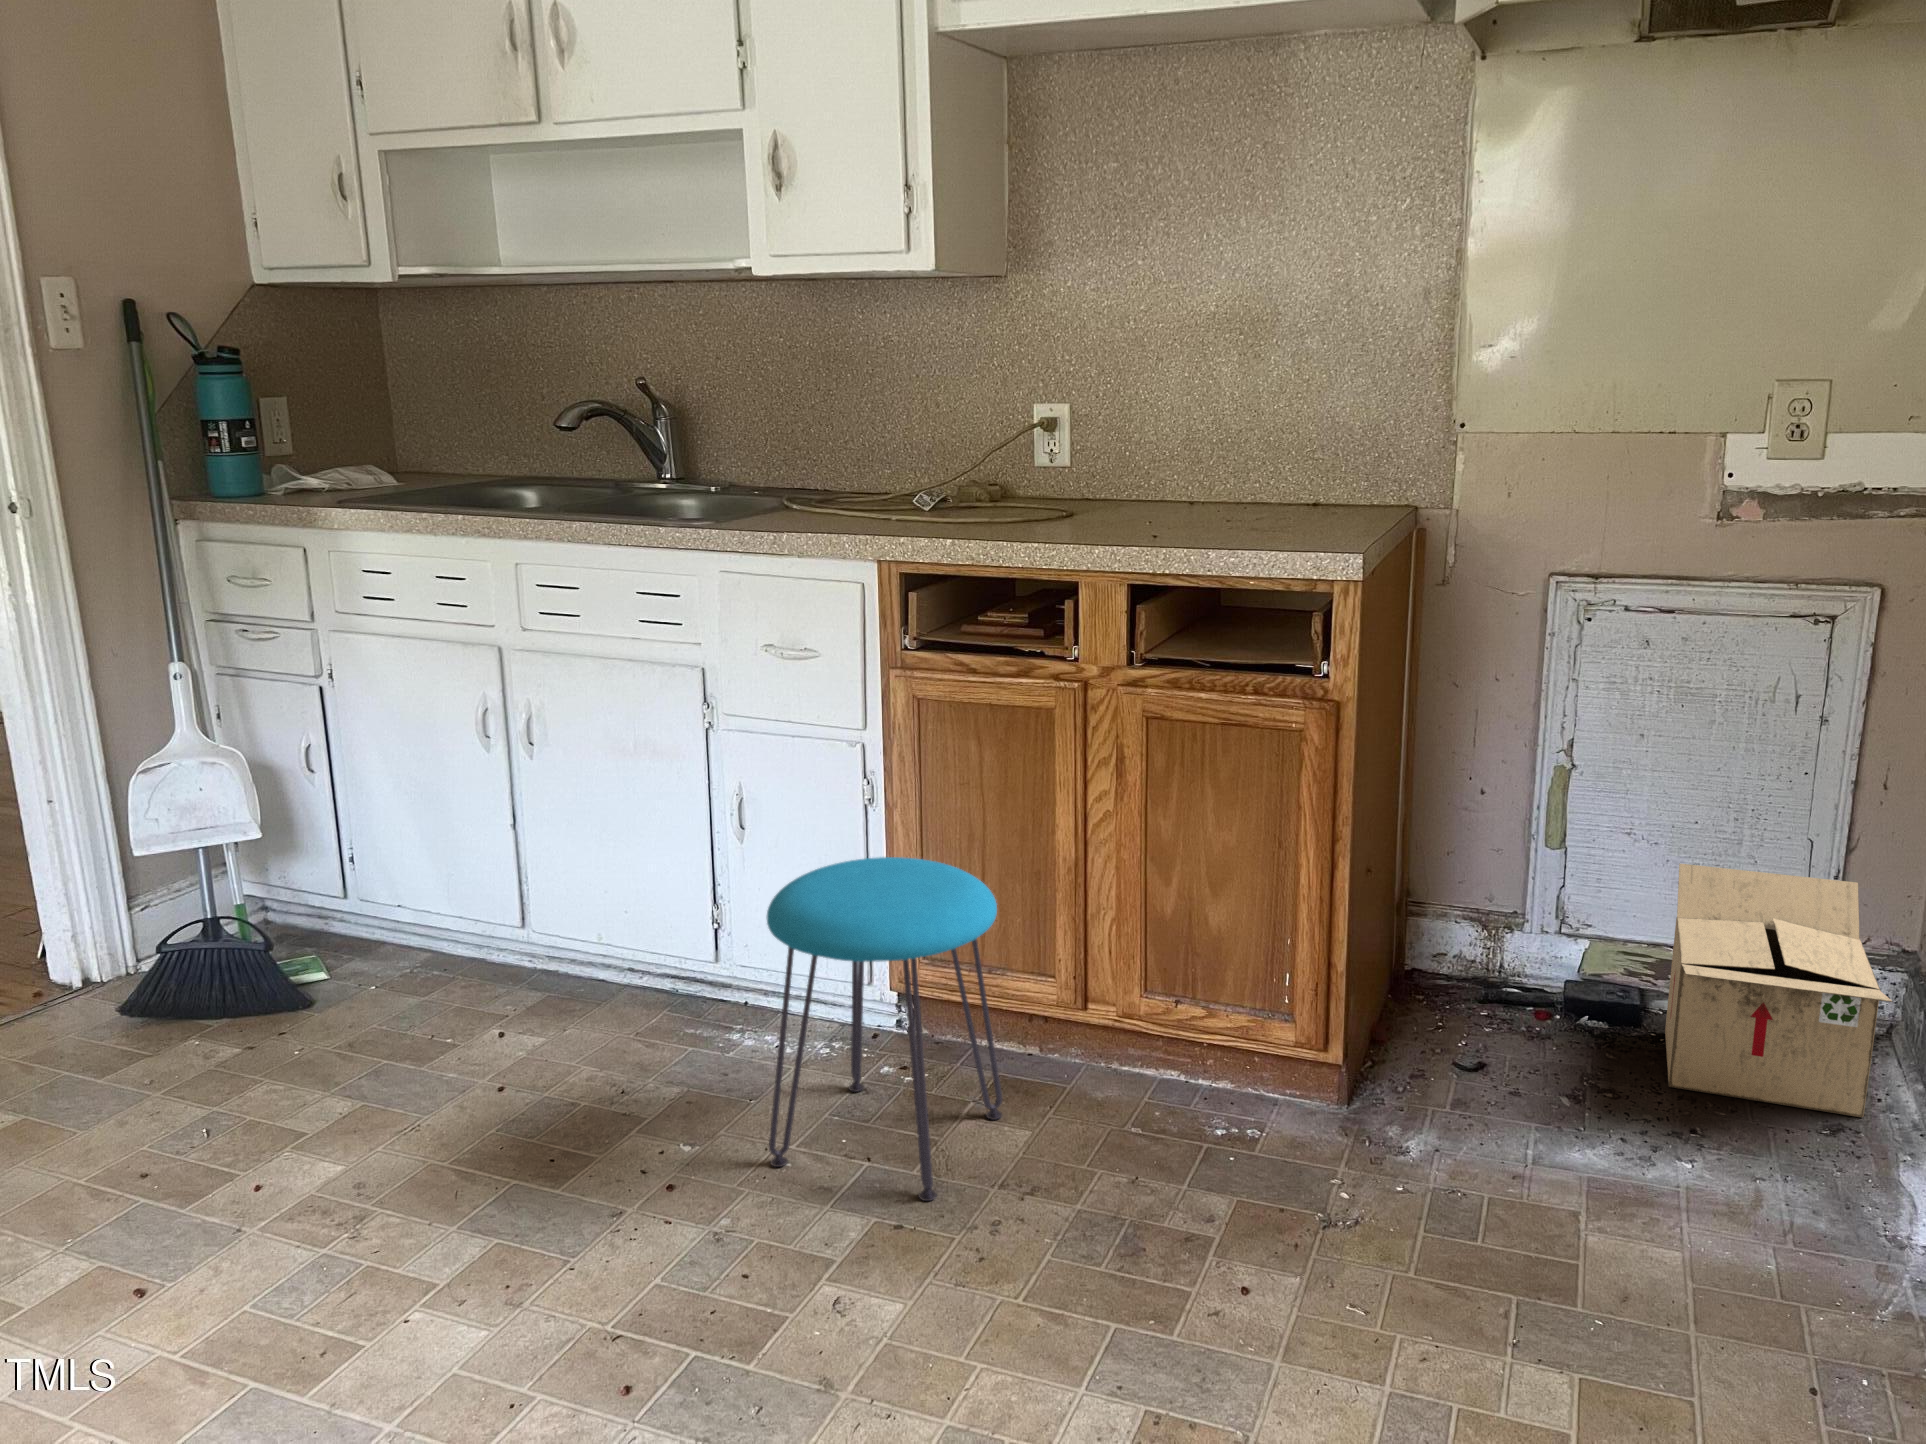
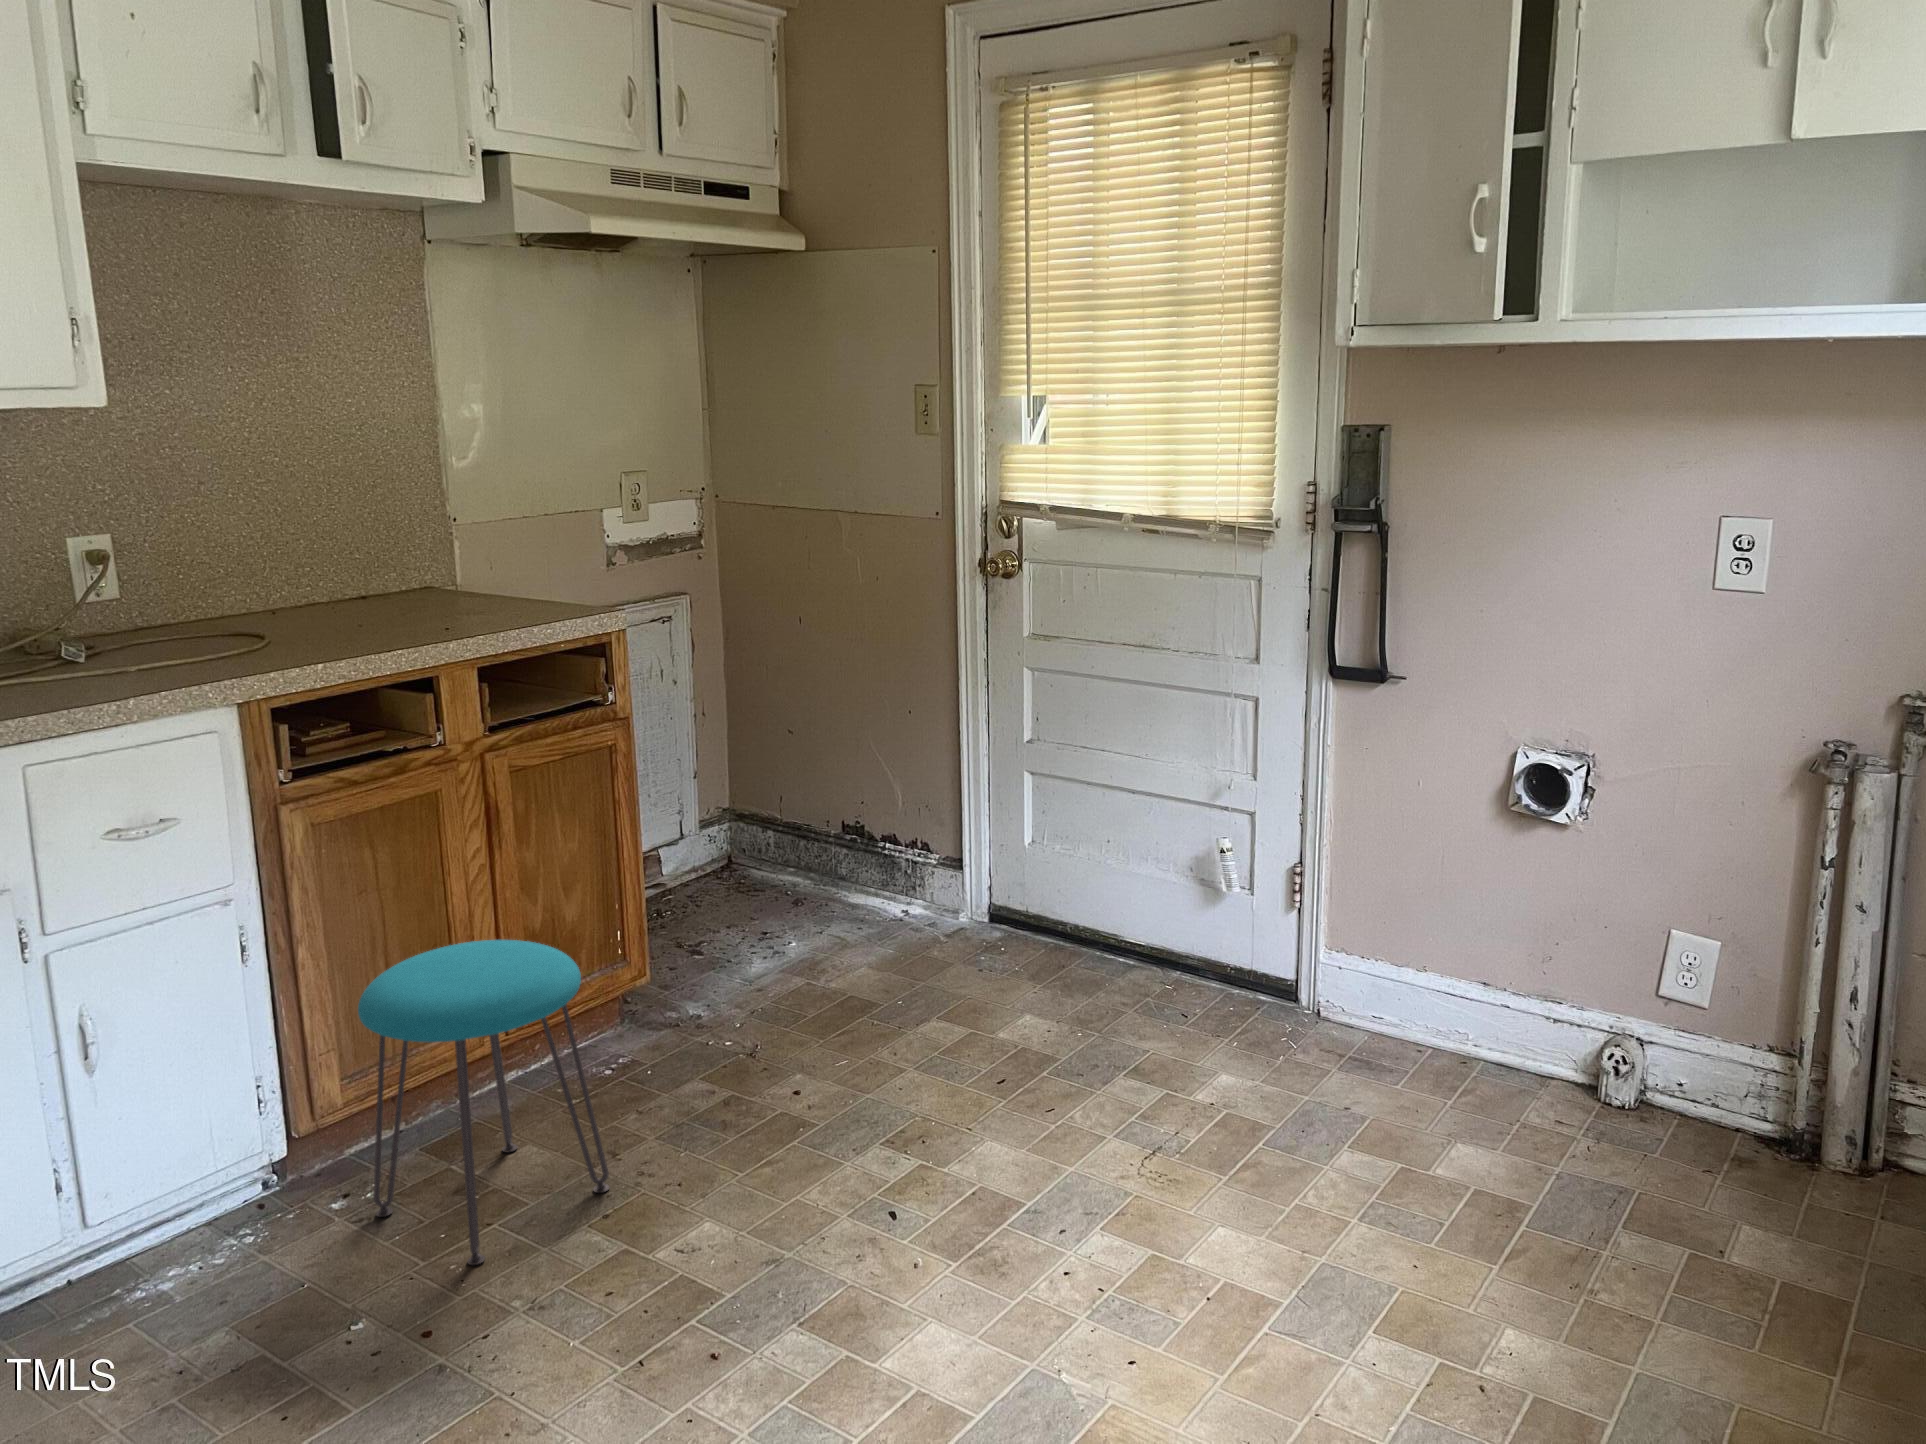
cardboard box: present [1665,864,1892,1117] -> none [633,774,820,925]

